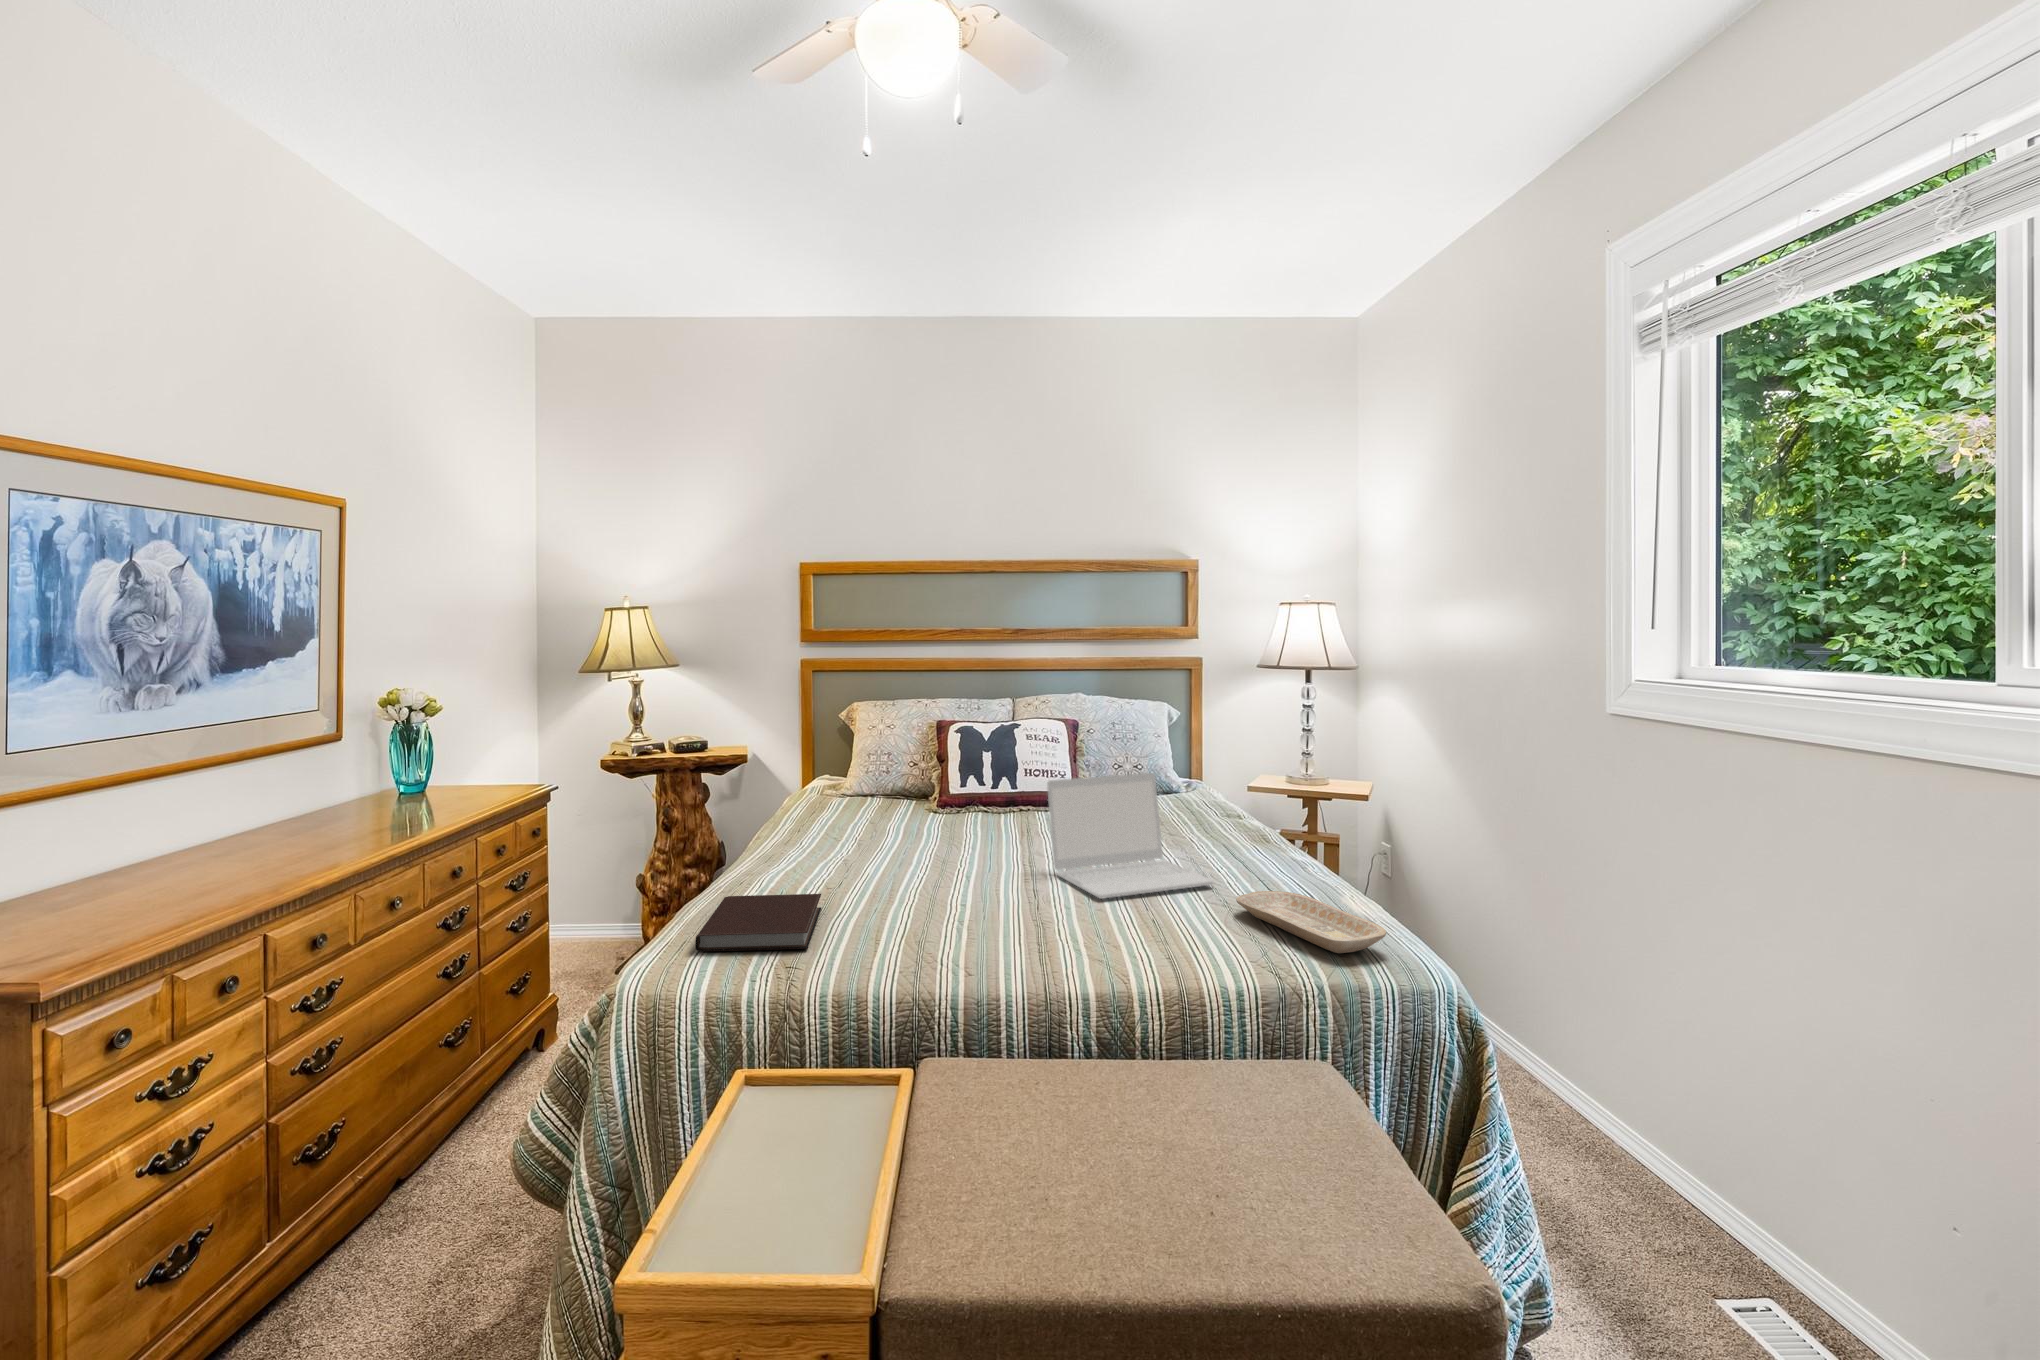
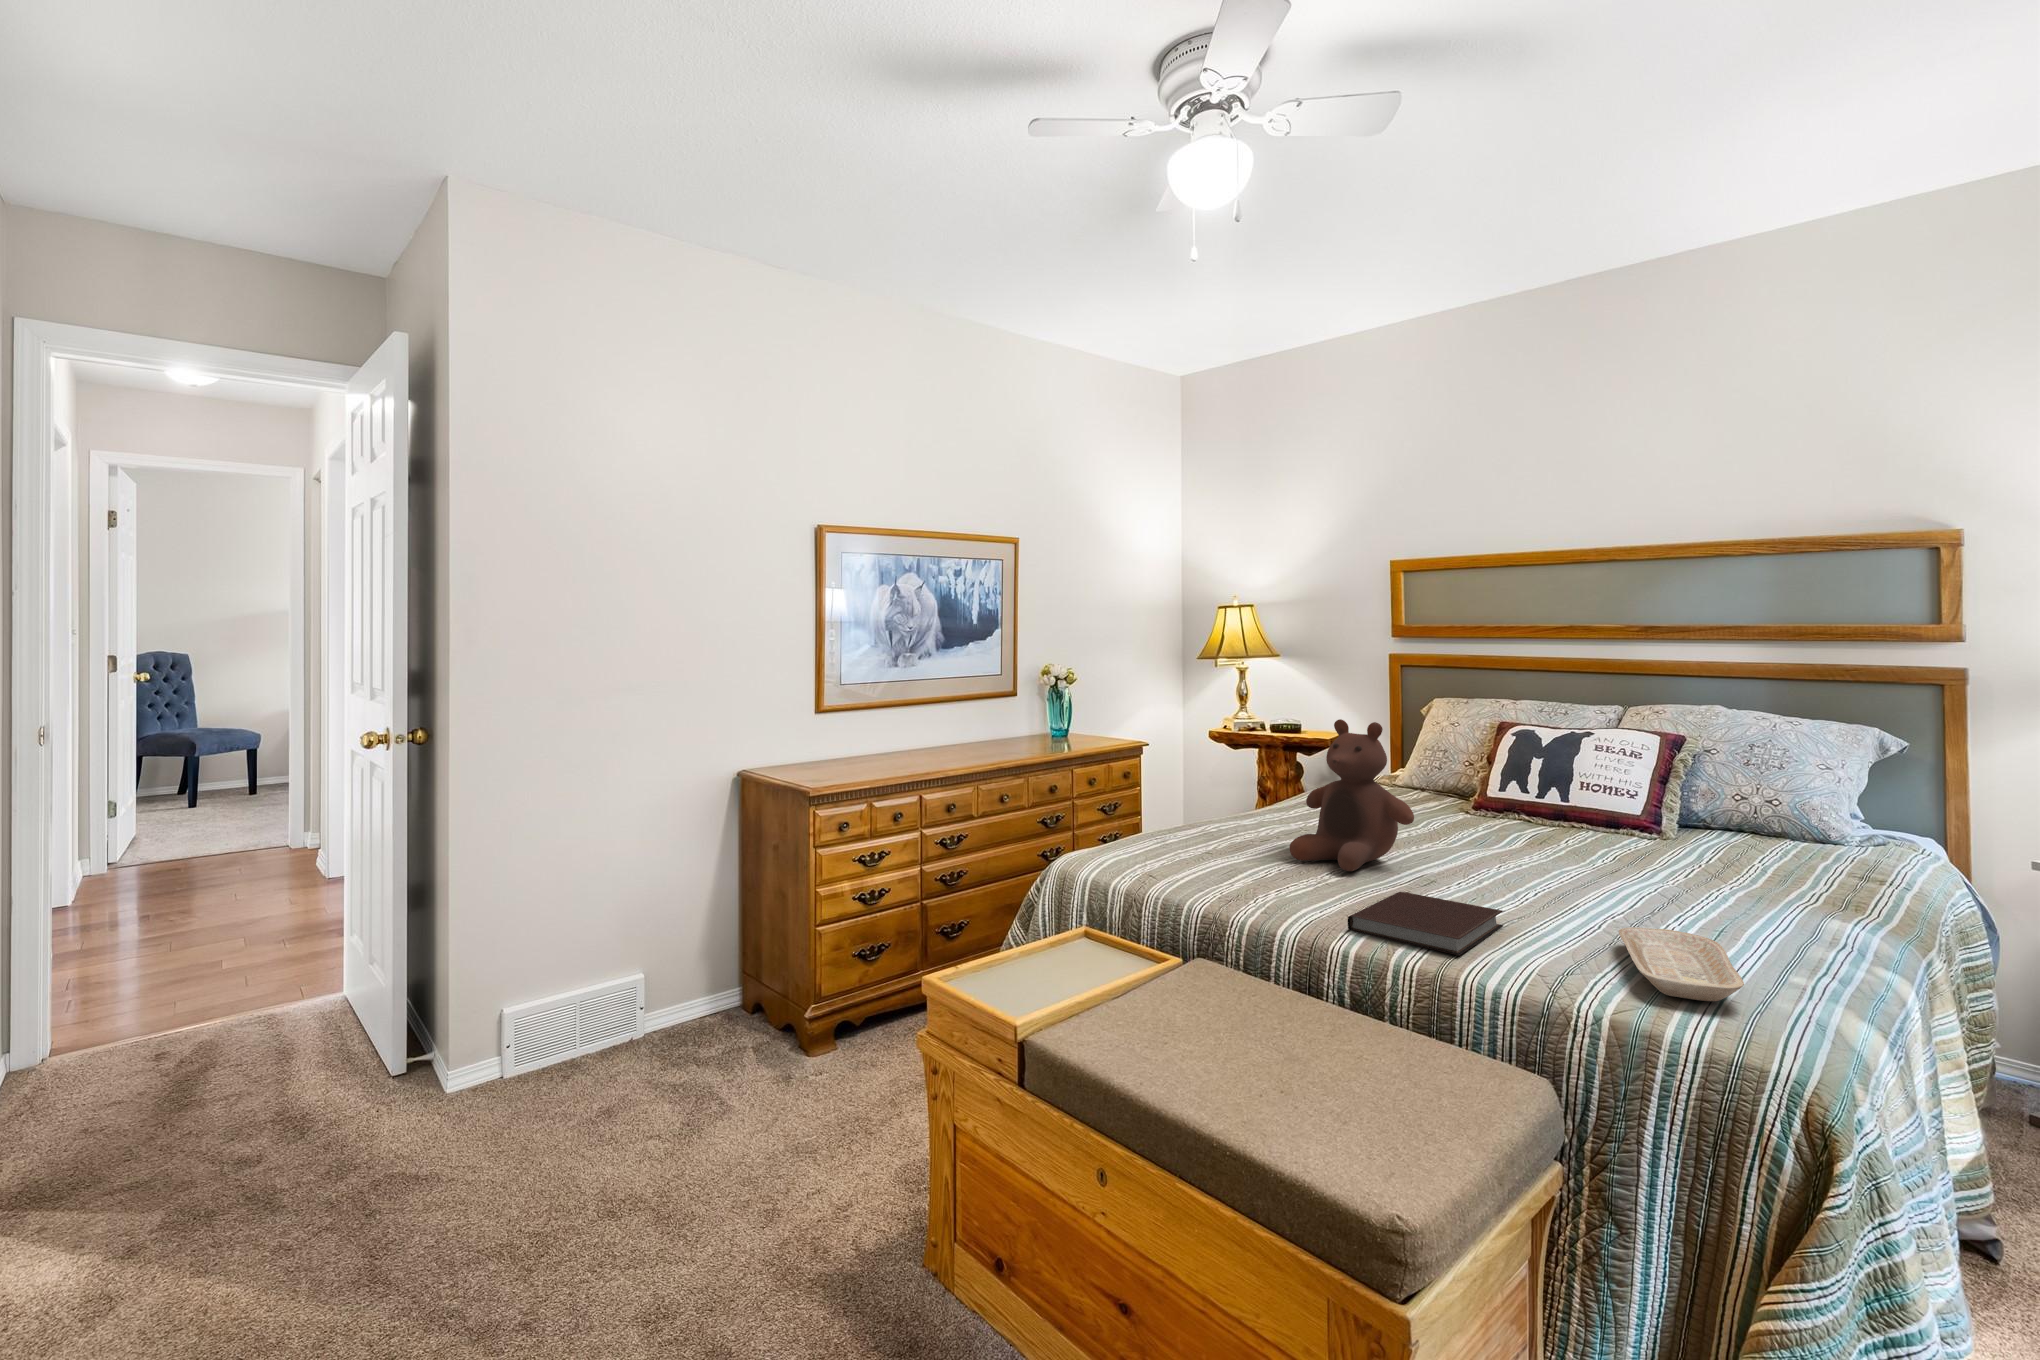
stuffed bear: none [880,732,1003,898] -> present [1289,719,1414,871]
laptop: present [1047,773,1214,899] -> none [1480,781,1653,920]
notebook: present [696,894,821,951] -> present [1348,892,1503,955]

